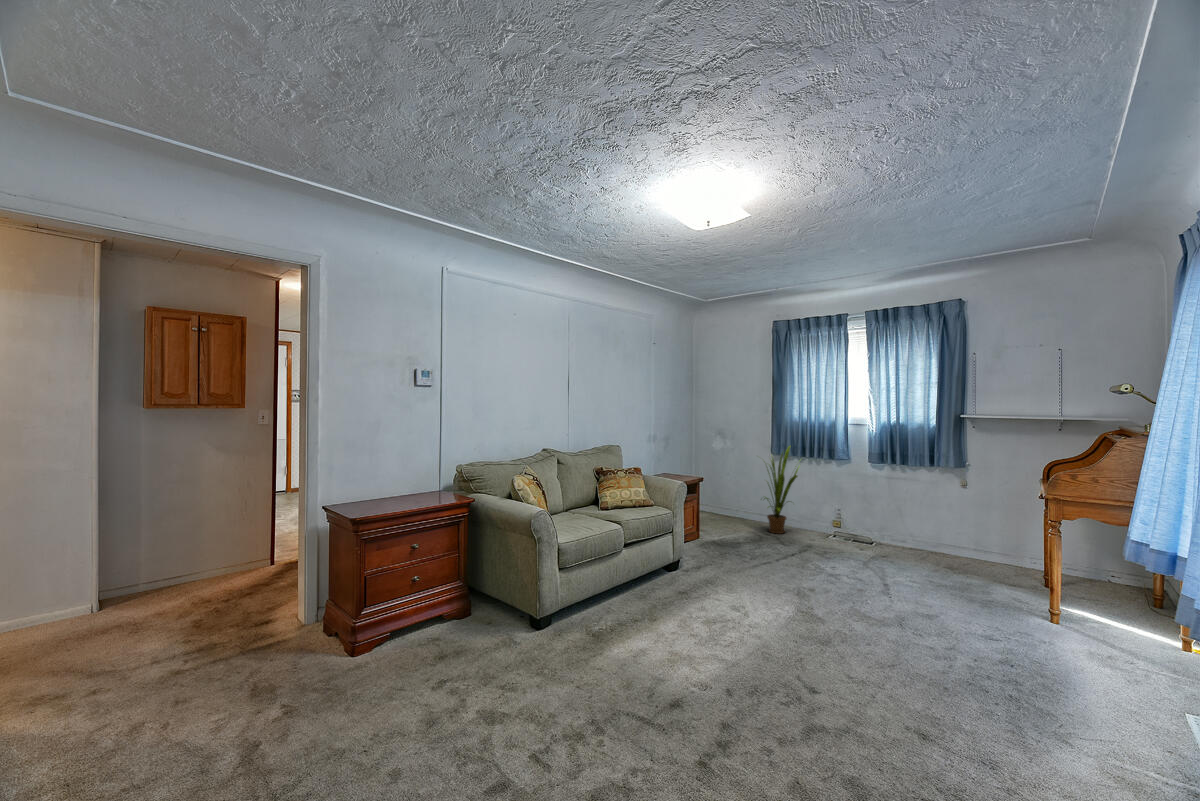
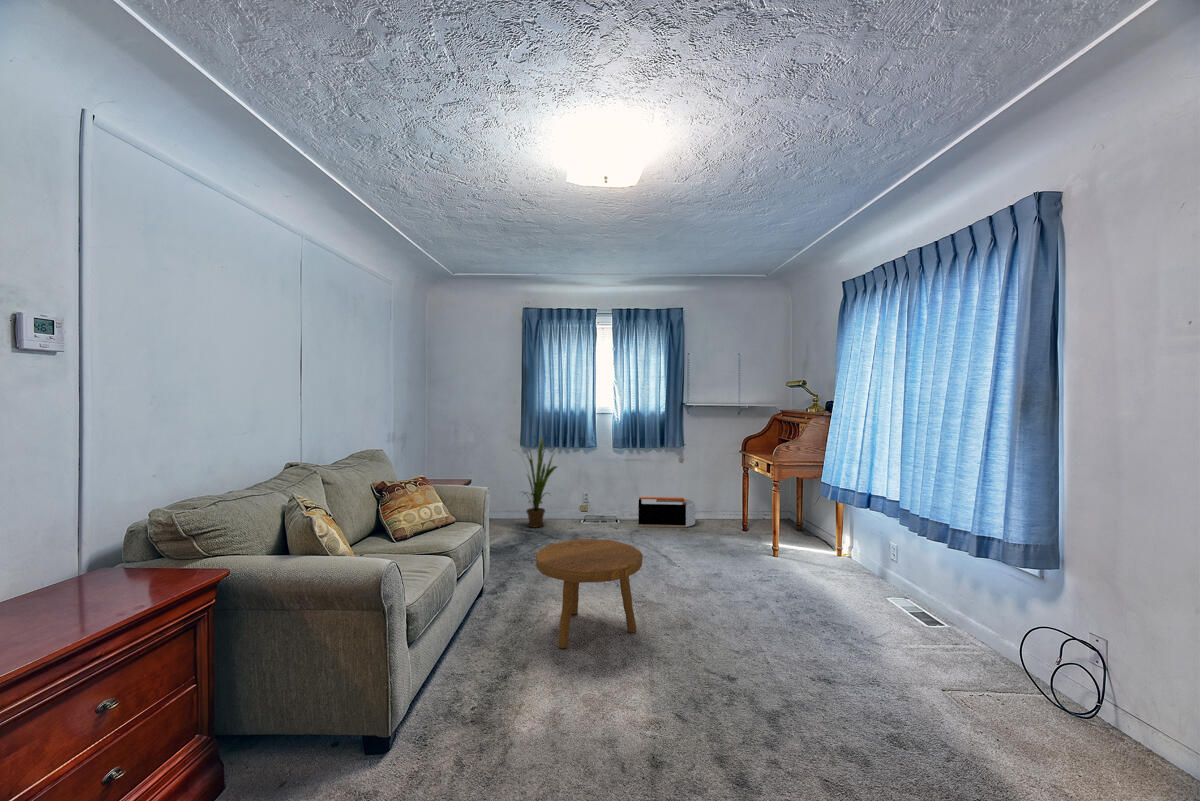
storage bin: none [889,521,972,565] -> present [638,497,695,528]
footstool: none [680,535,781,631] -> present [536,539,643,648]

